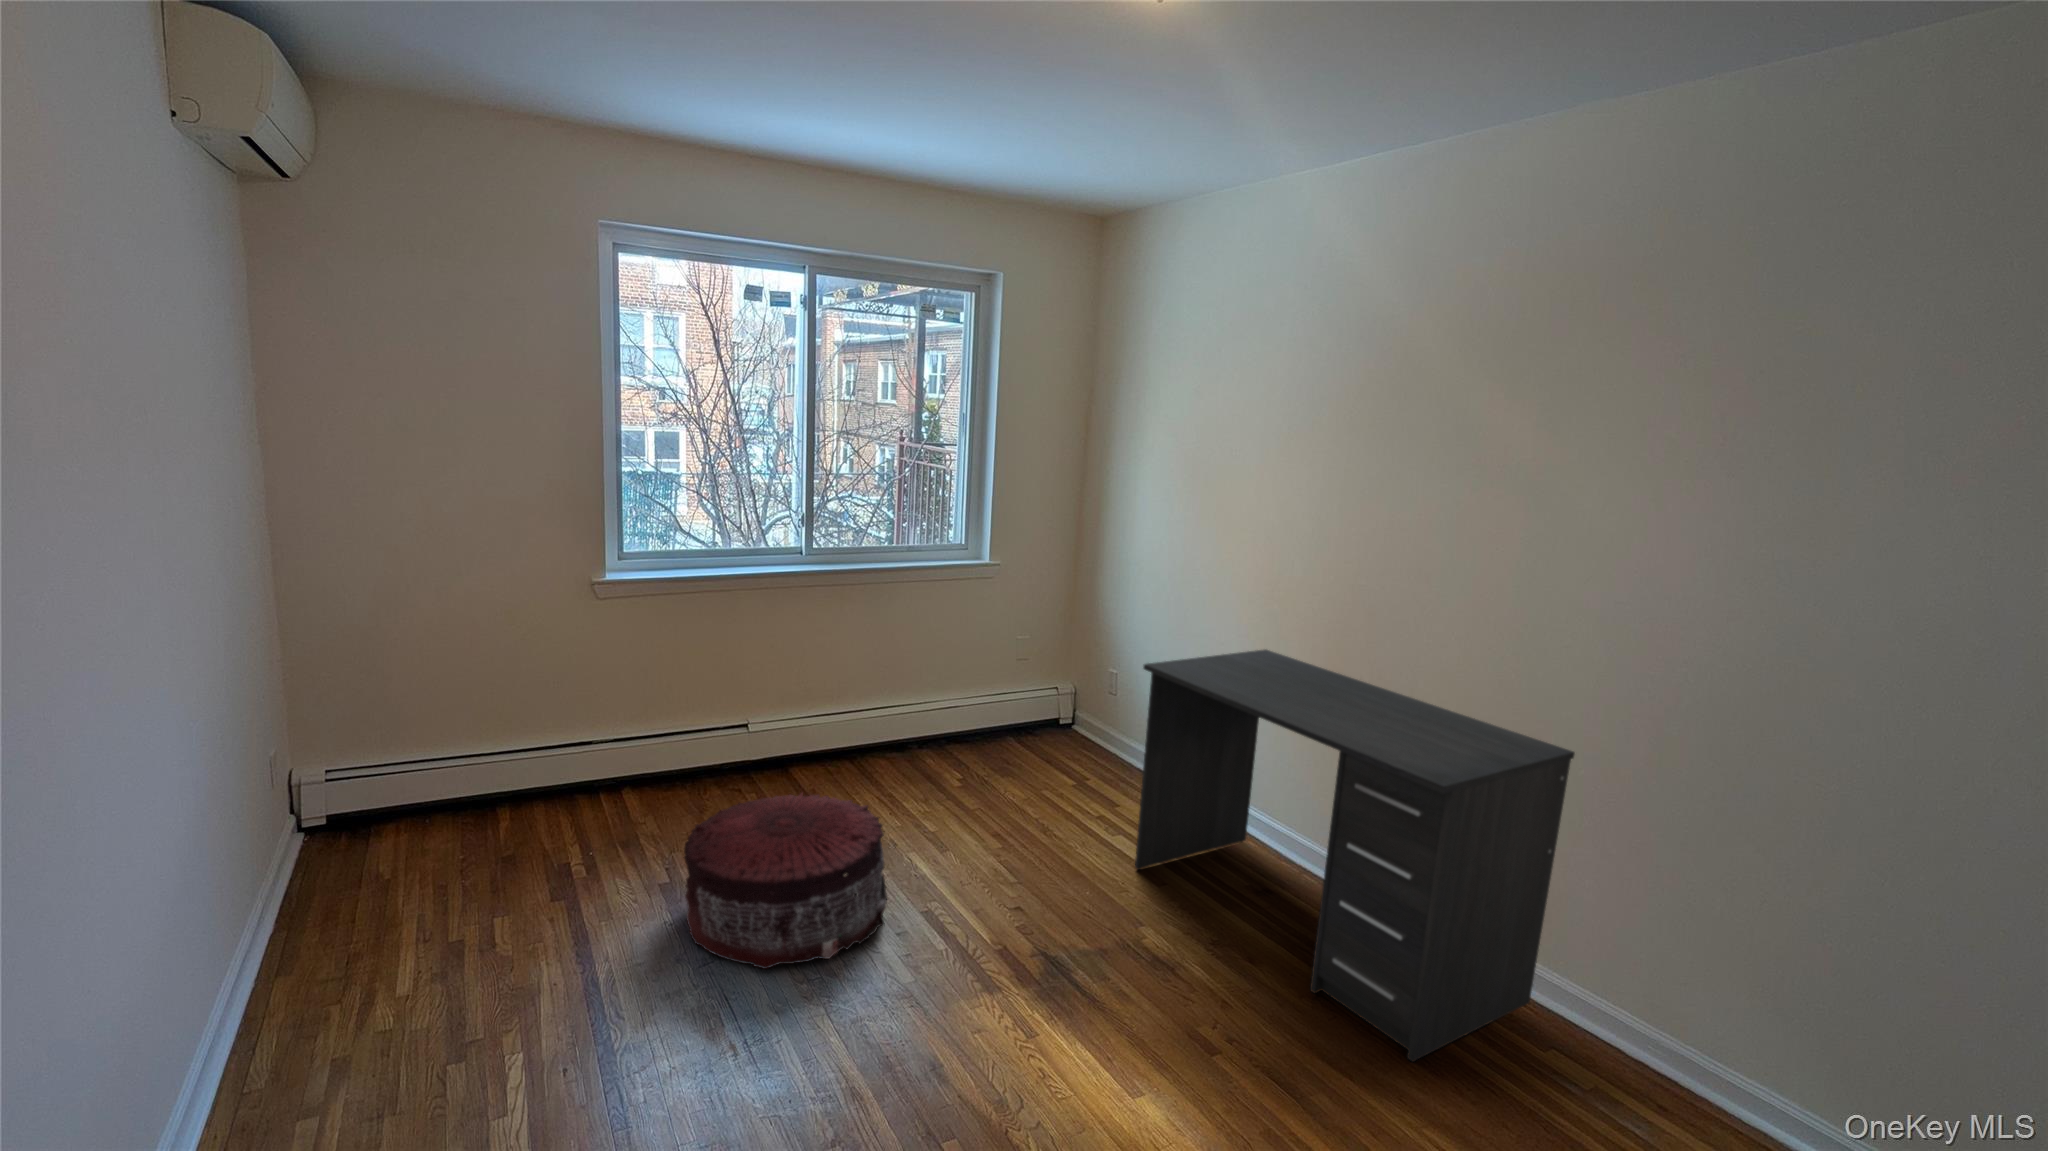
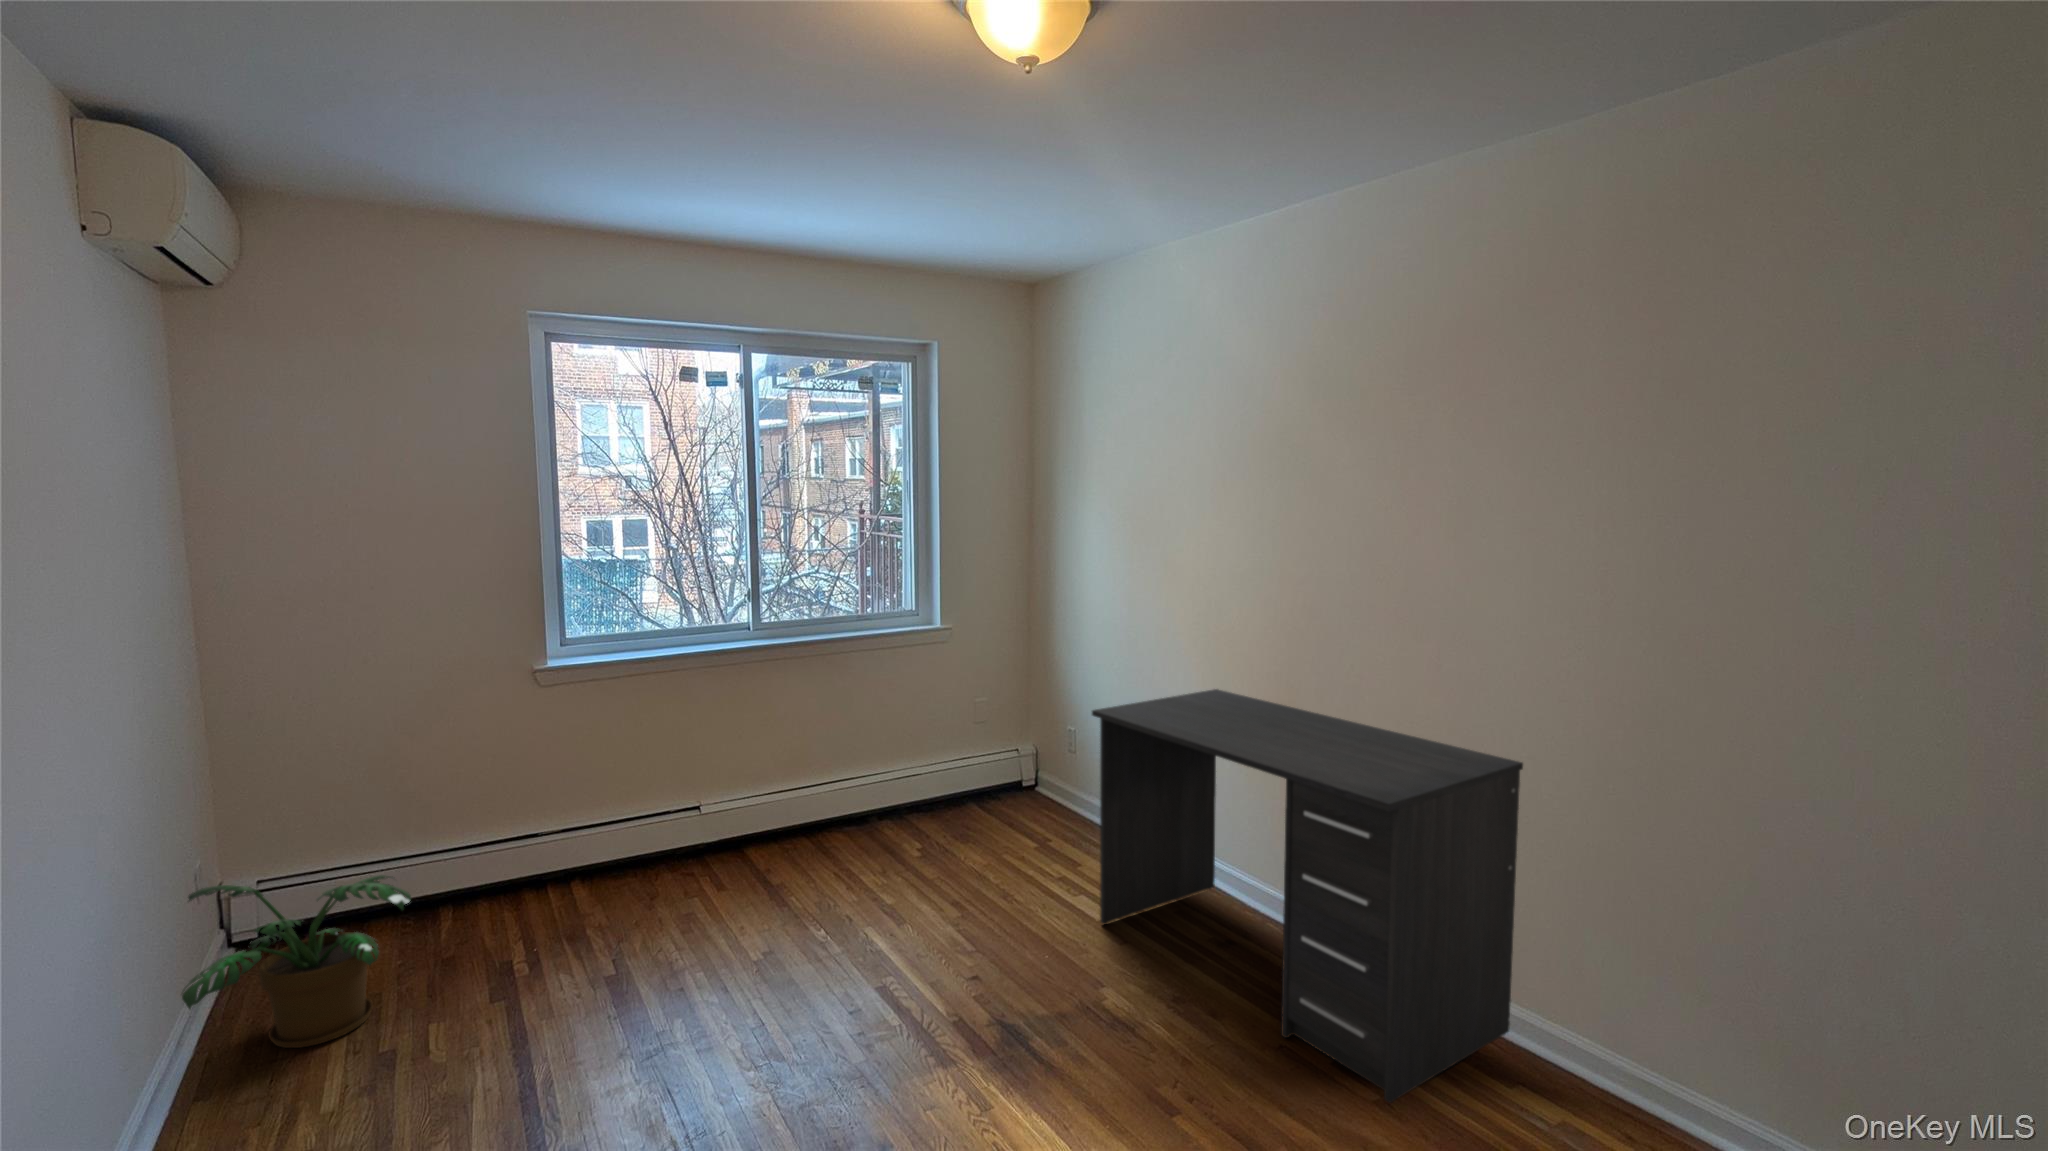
potted plant: none [273,777,488,932] -> present [181,875,411,1048]
pouf: present [684,793,887,969] -> none [622,866,840,1056]

